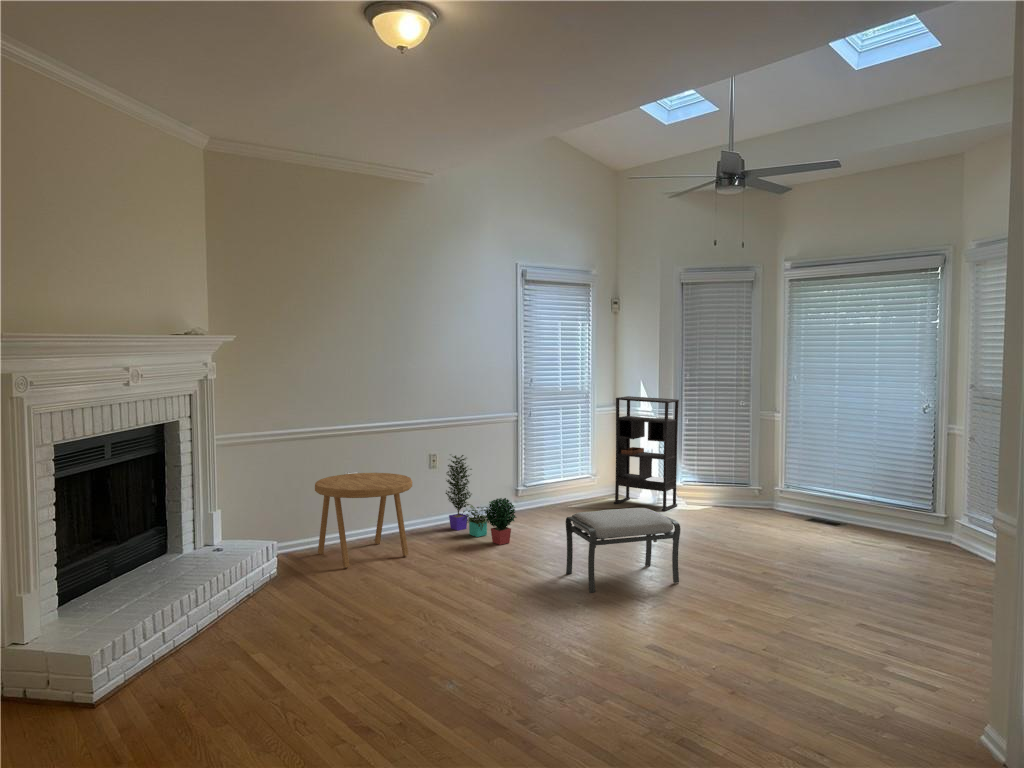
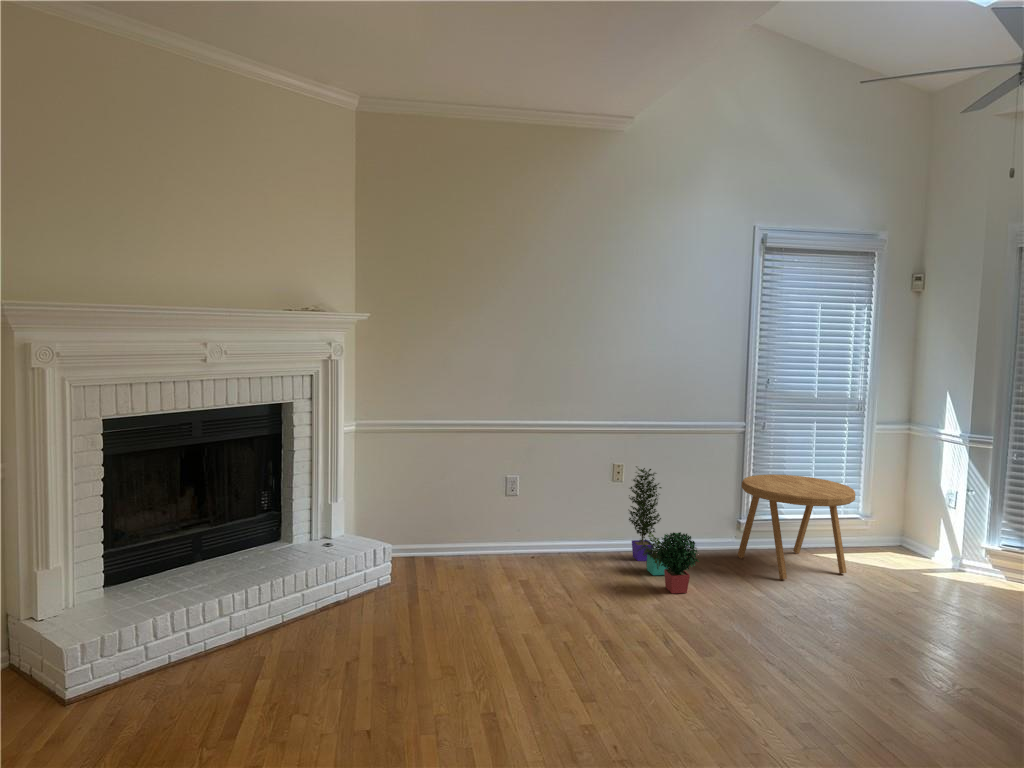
bookshelf: present [614,396,679,511] -> none [886,411,1005,586]
side table: present [315,473,412,568] -> present [738,474,855,579]
ottoman: present [566,508,680,593] -> none [725,580,911,731]

